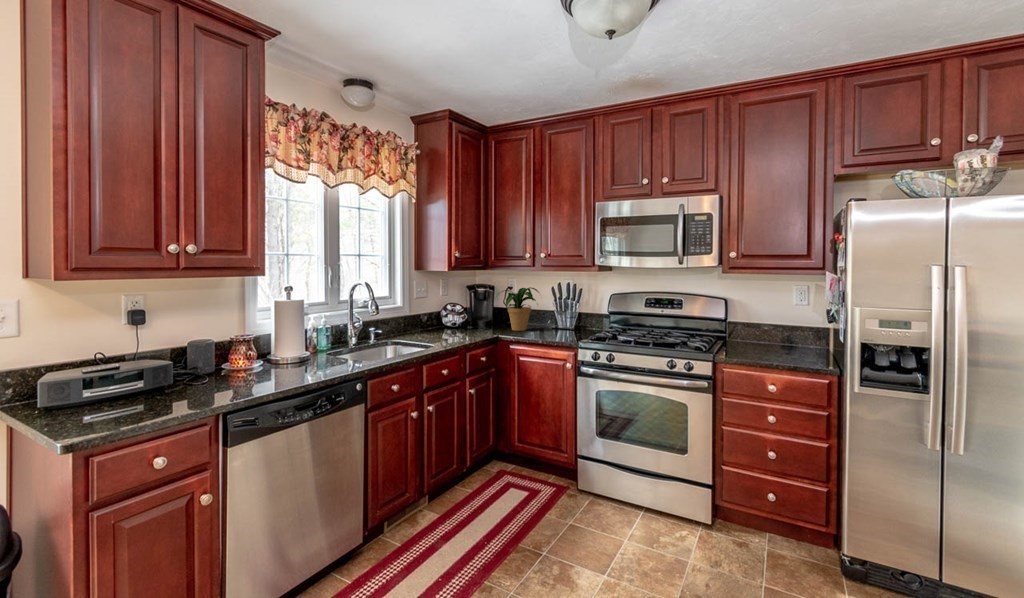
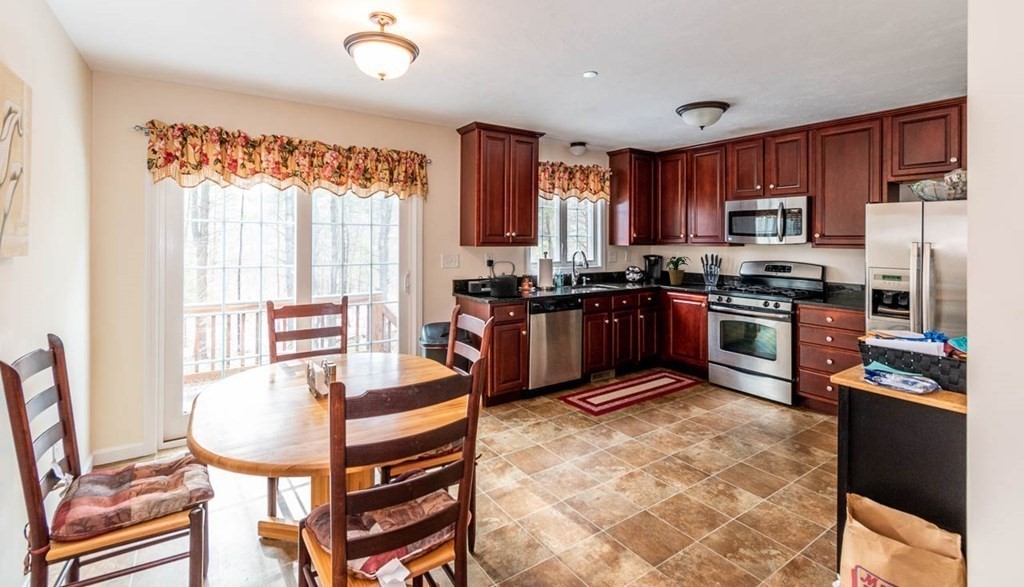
kettle: none [83,317,188,416] -> present [488,262,516,297]

